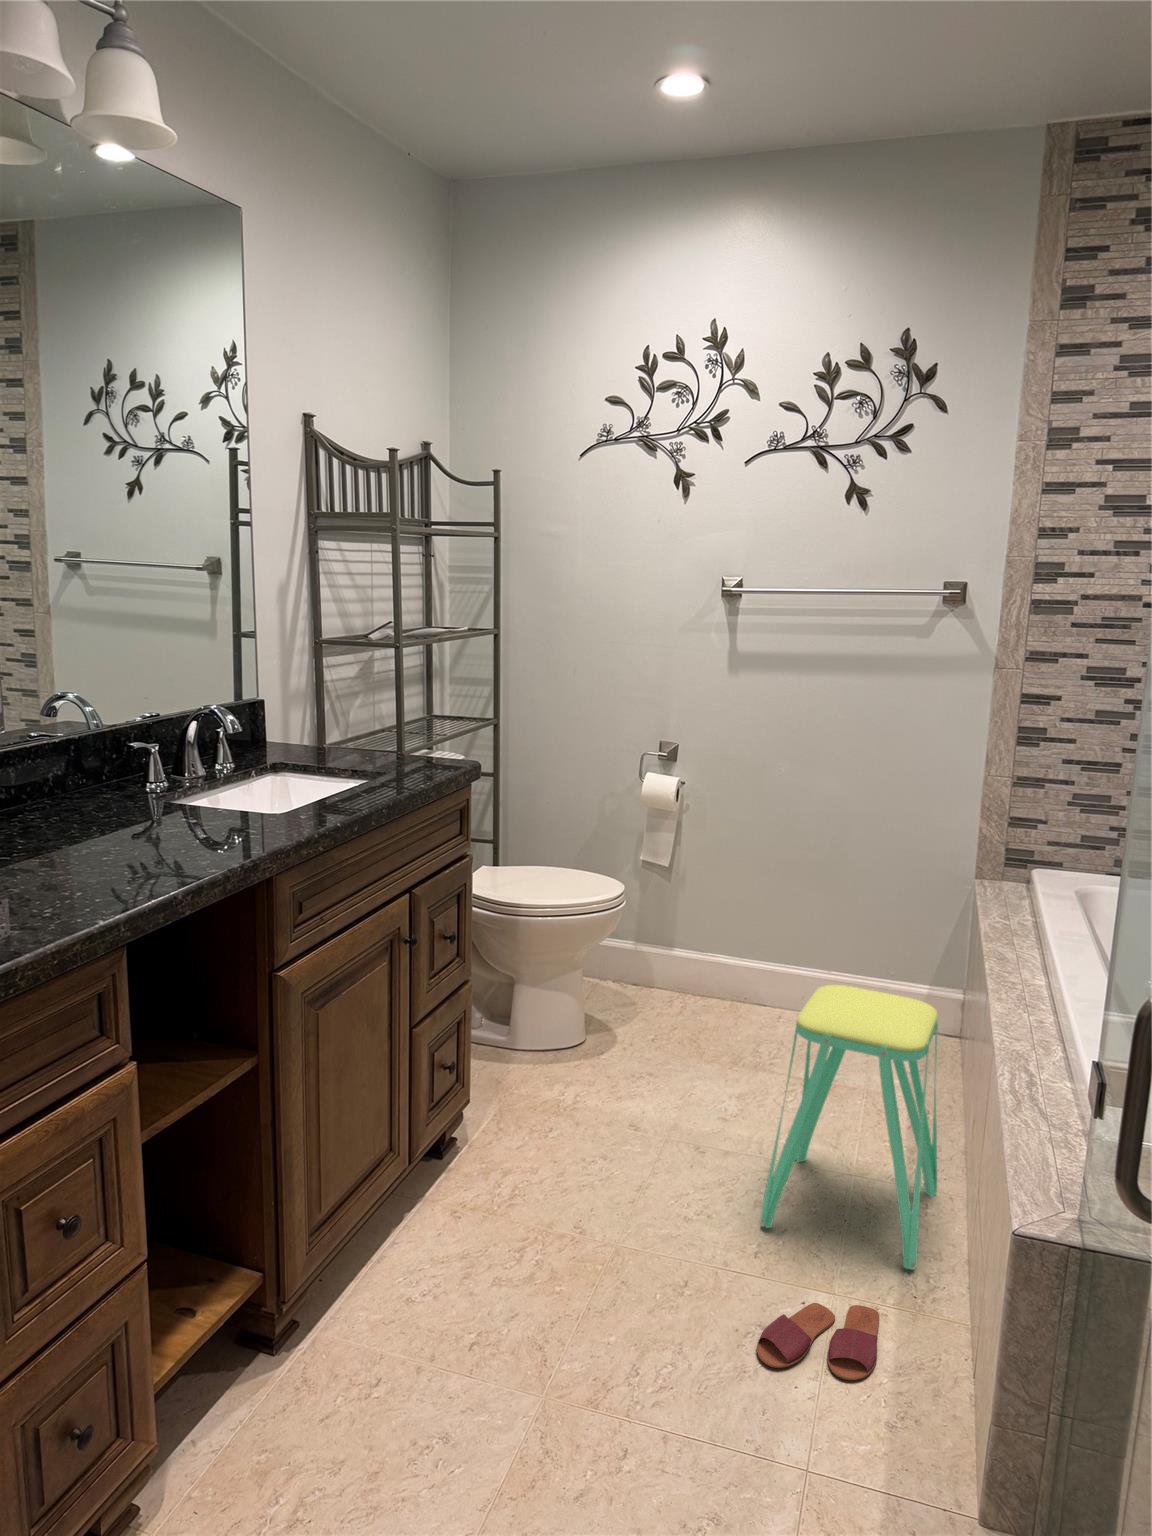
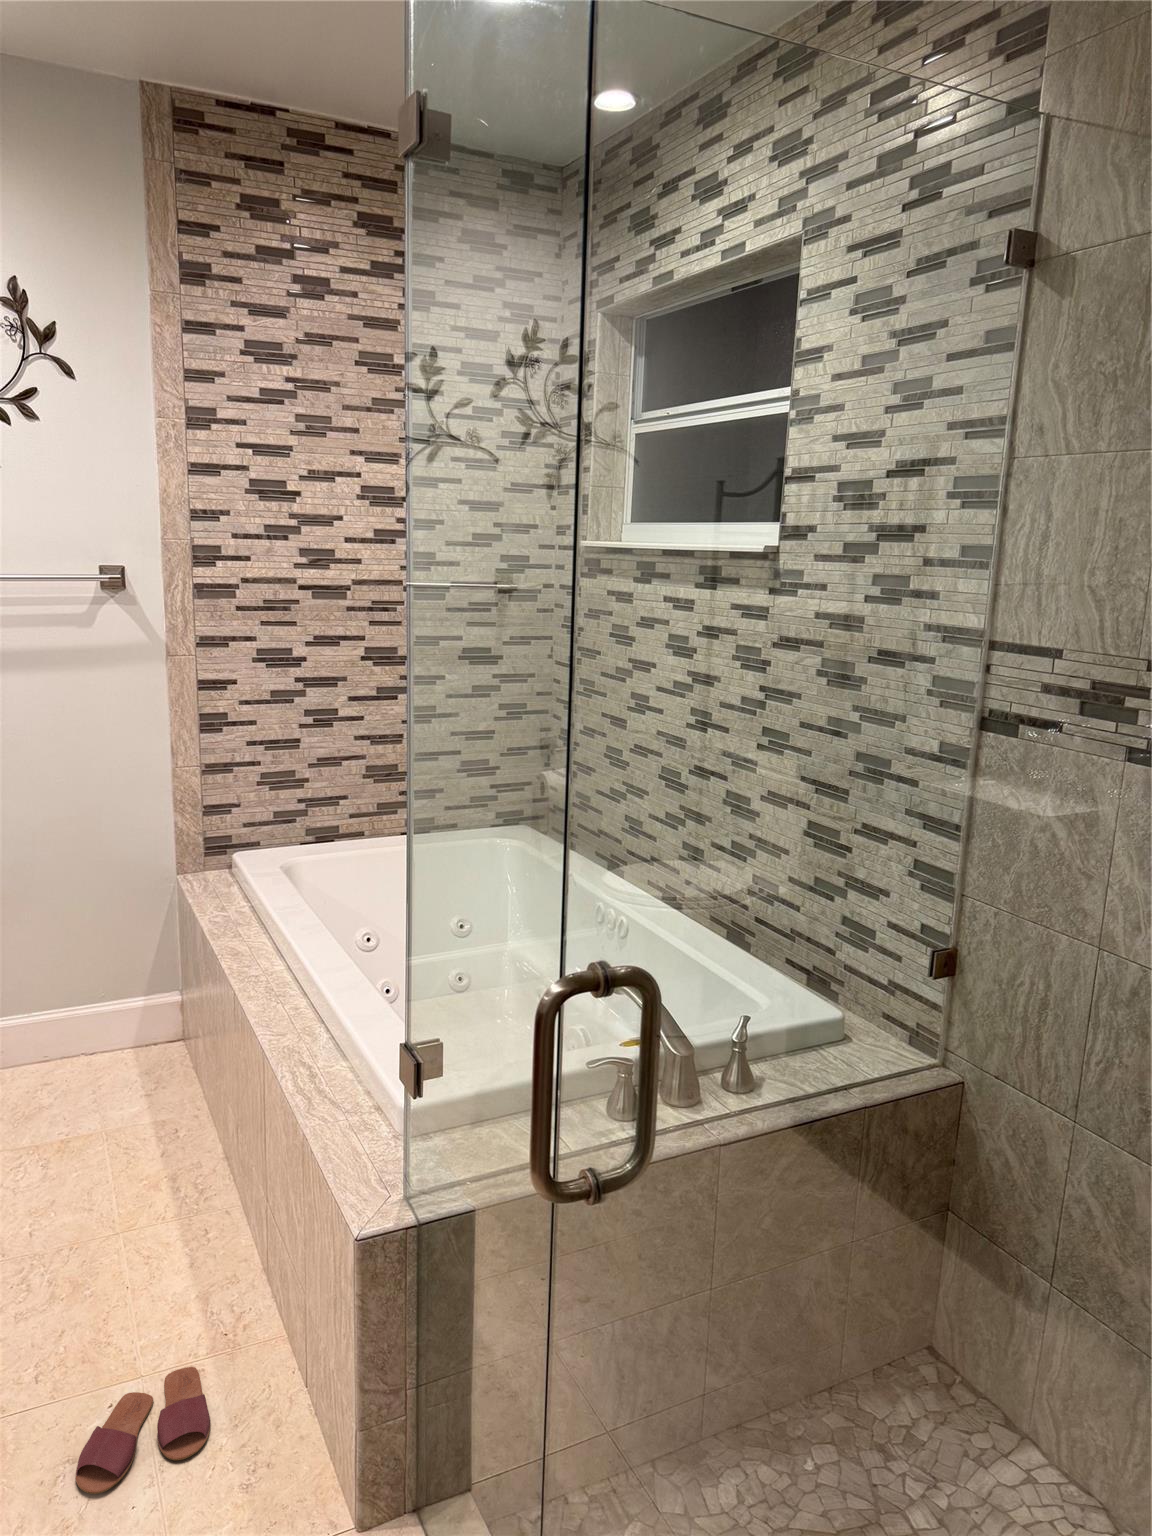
stool: present [760,985,938,1270] -> none [33,1025,219,1338]

